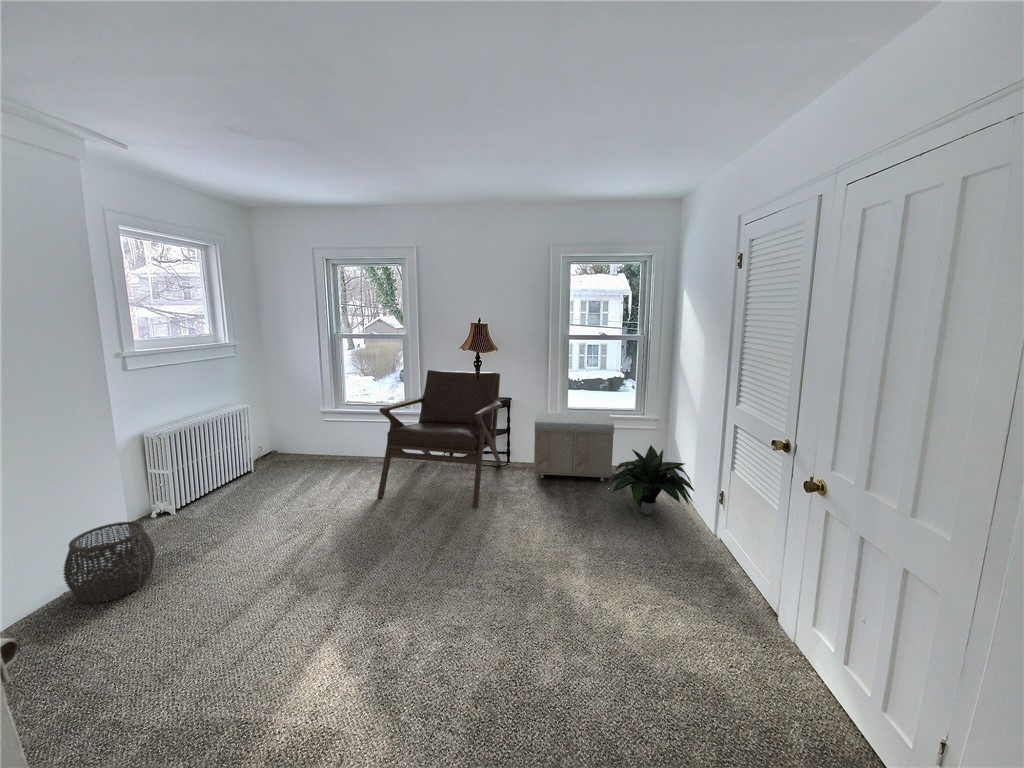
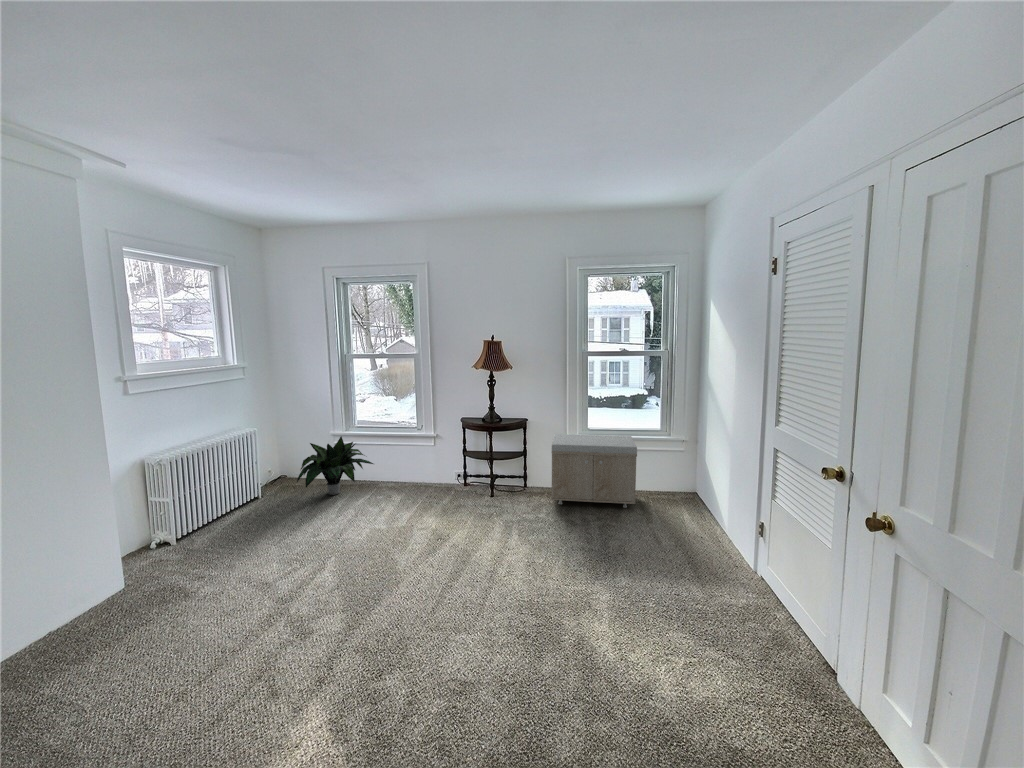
lounge chair: present [377,370,502,508] -> none [386,390,517,538]
potted plant: present [605,445,694,515] -> present [297,436,373,495]
woven basket: present [63,522,156,604] -> none [44,555,146,646]

